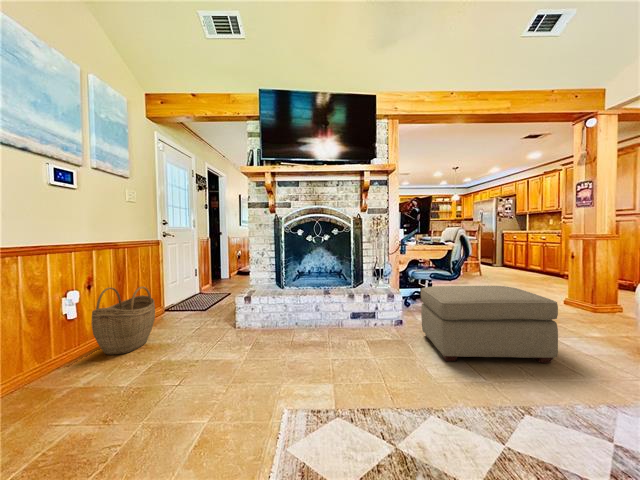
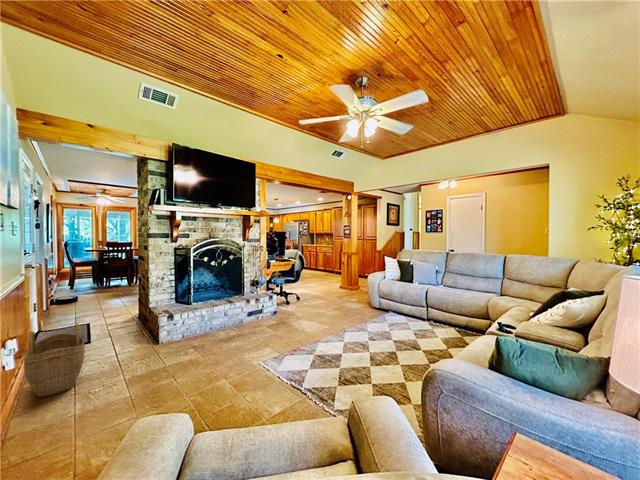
ottoman: present [421,286,558,363] -> none [290,285,348,326]

